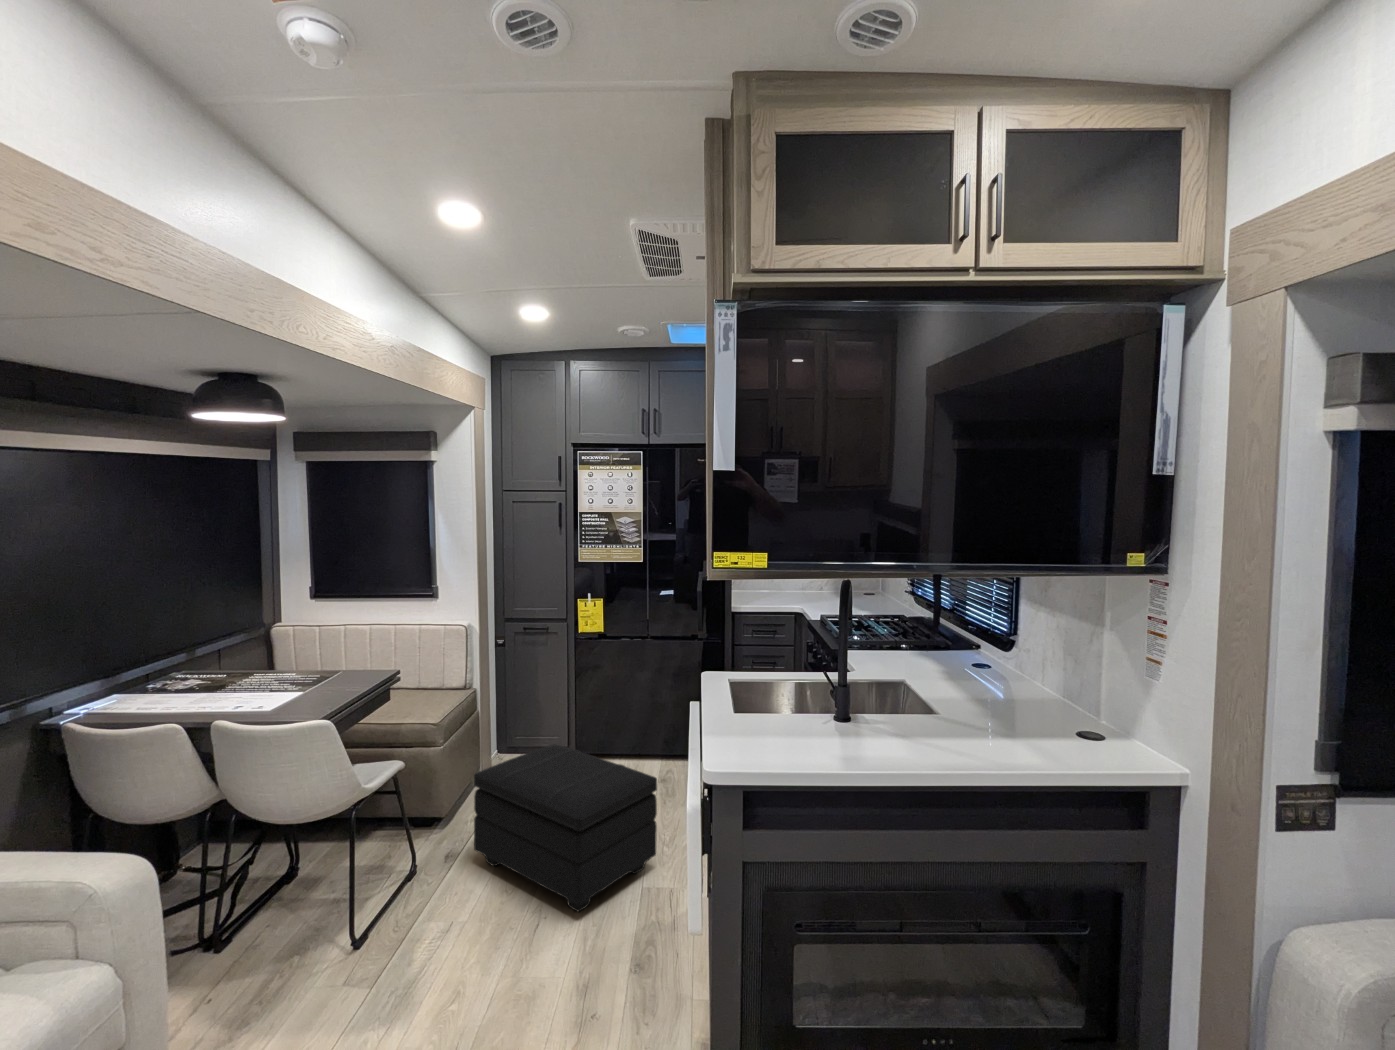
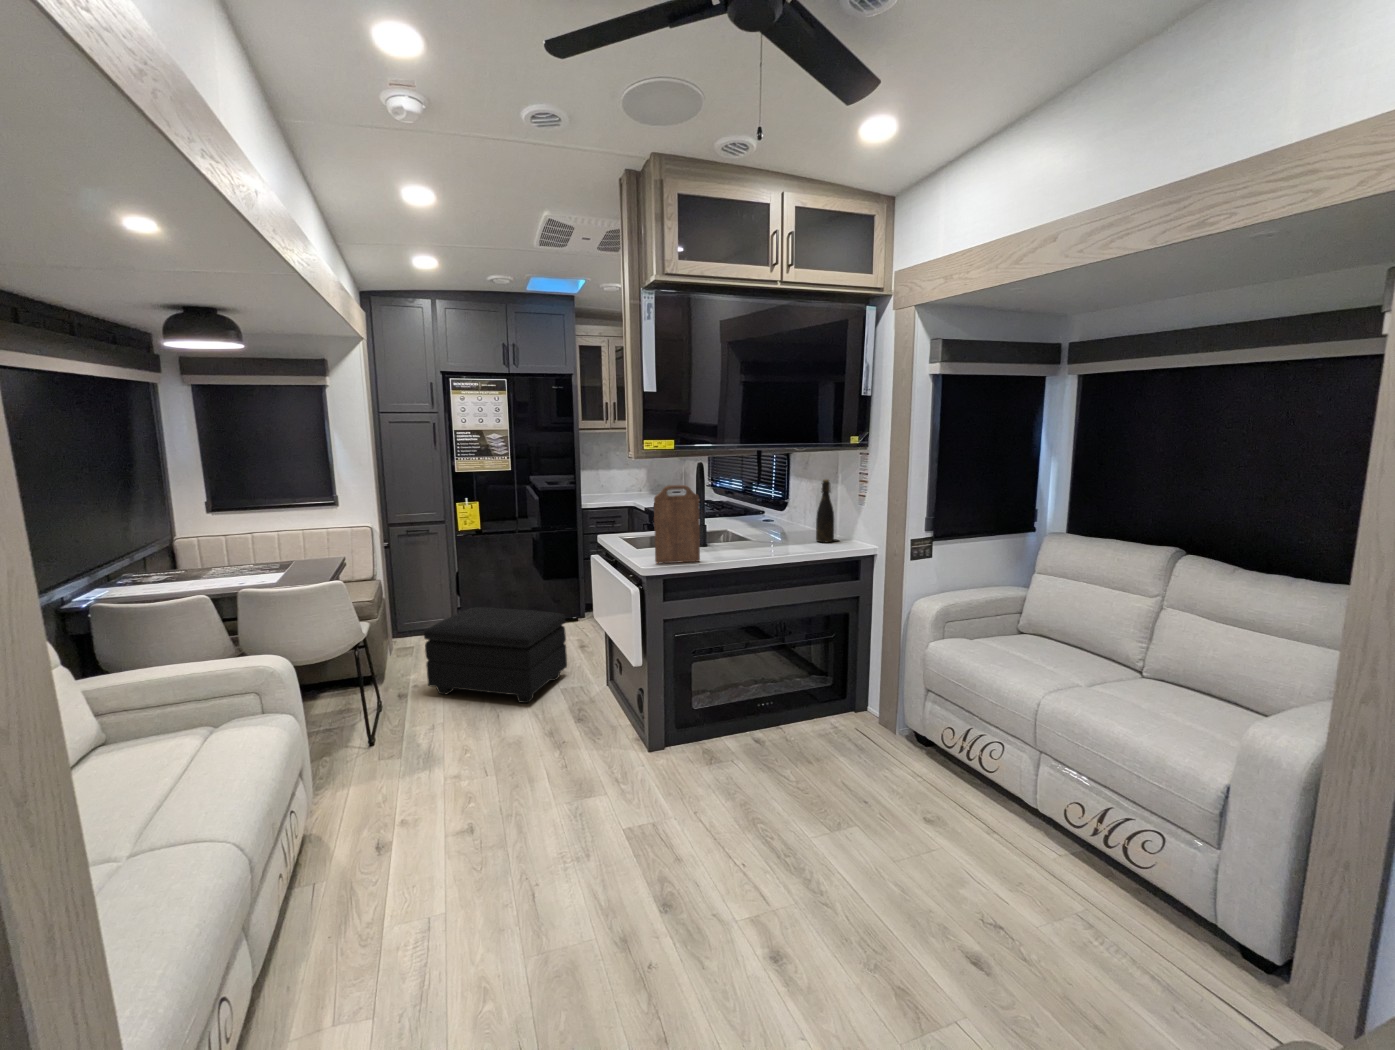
cutting board: none [728,625,808,765] -> present [654,485,700,563]
bottle: none [1054,628,1093,750] -> present [816,479,834,542]

